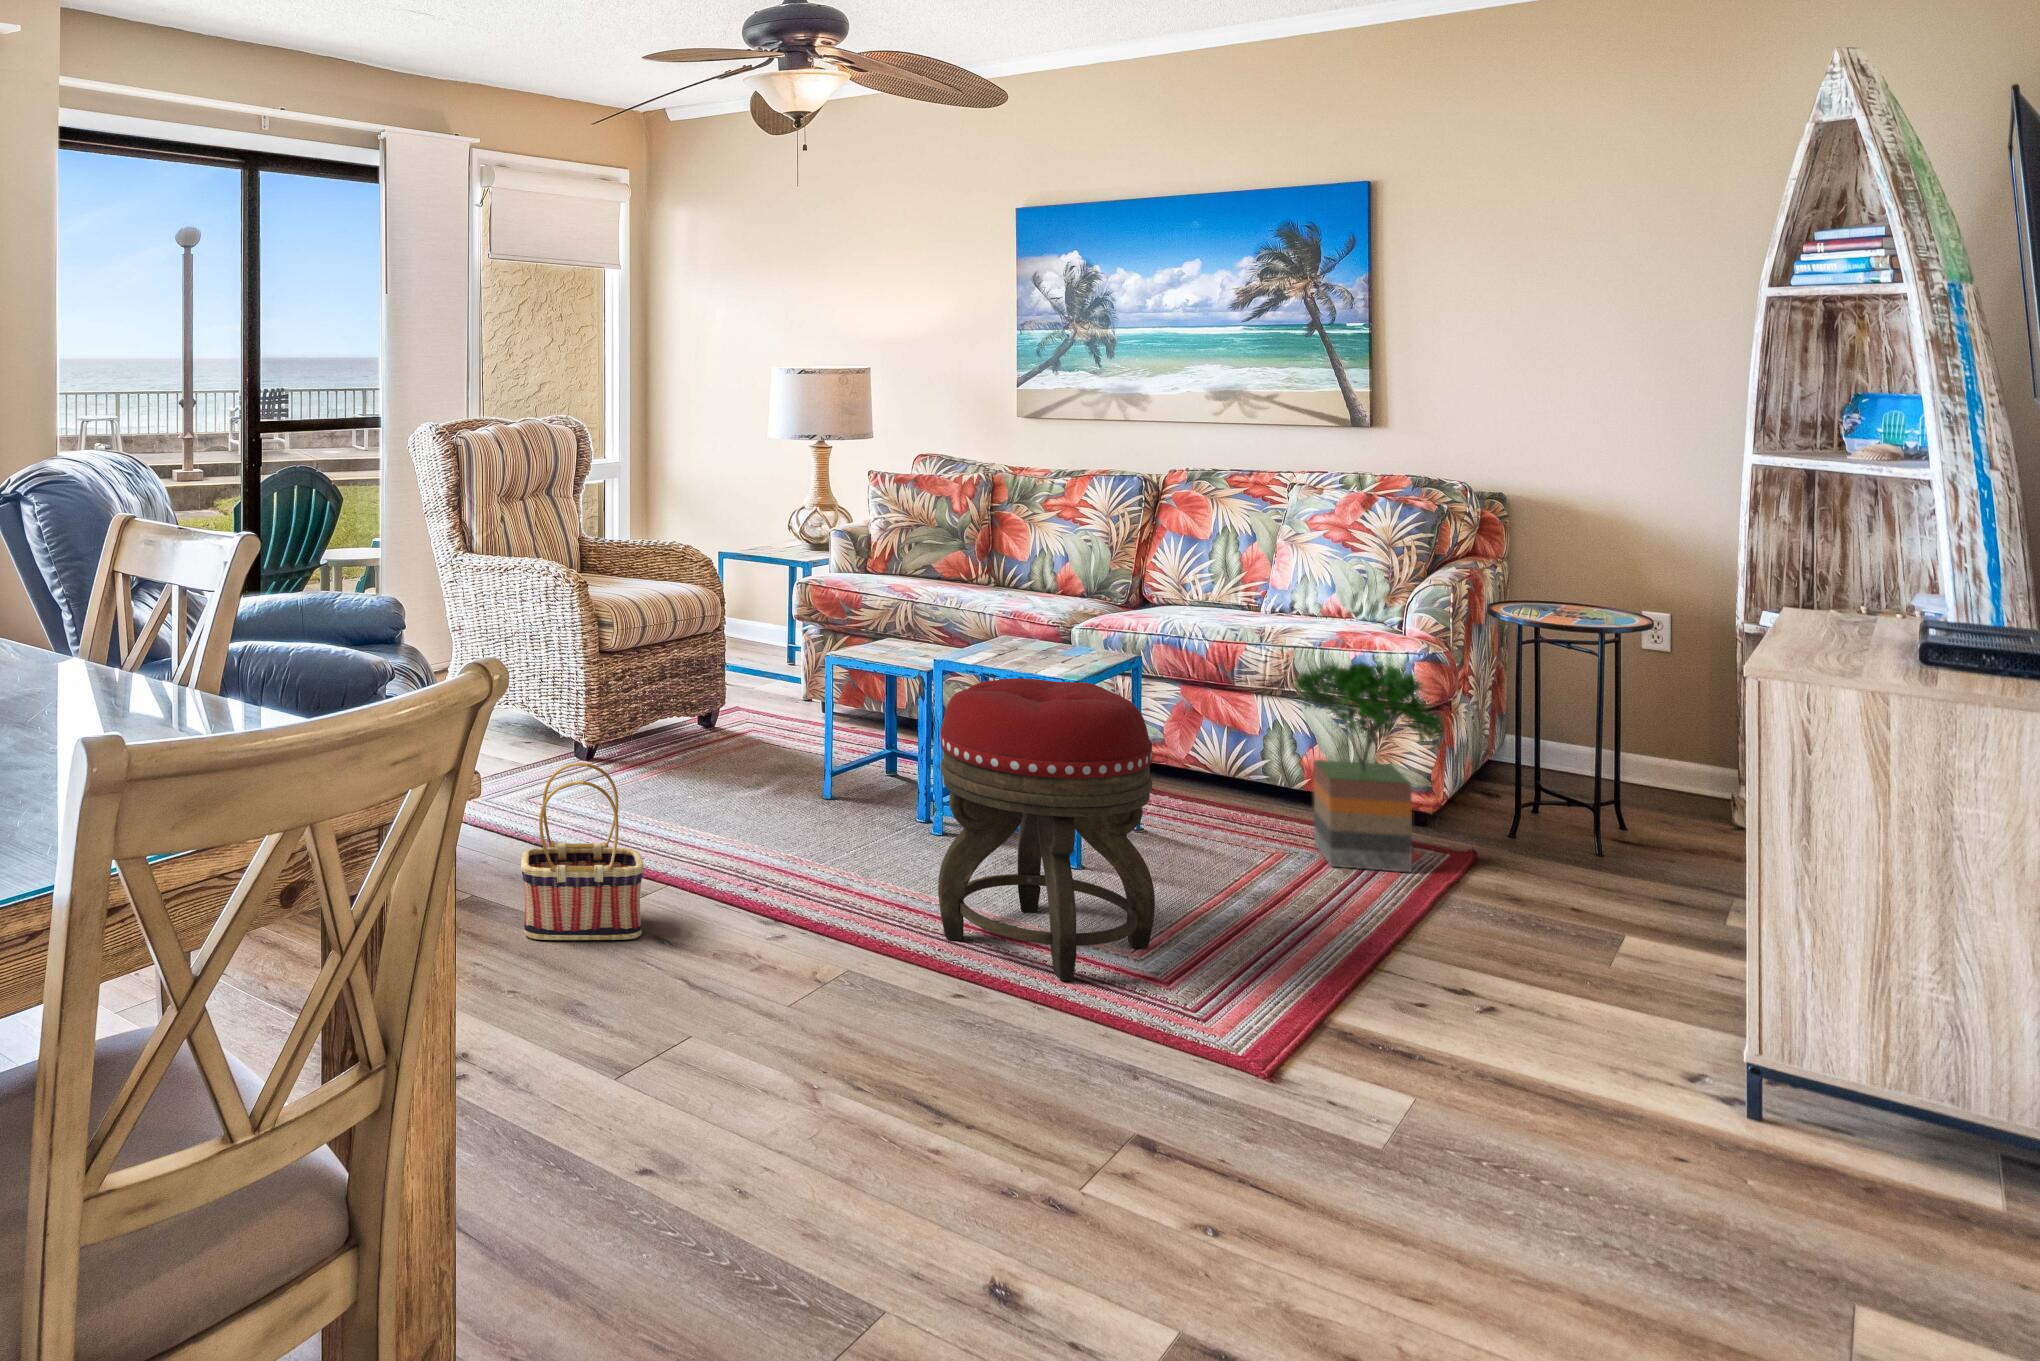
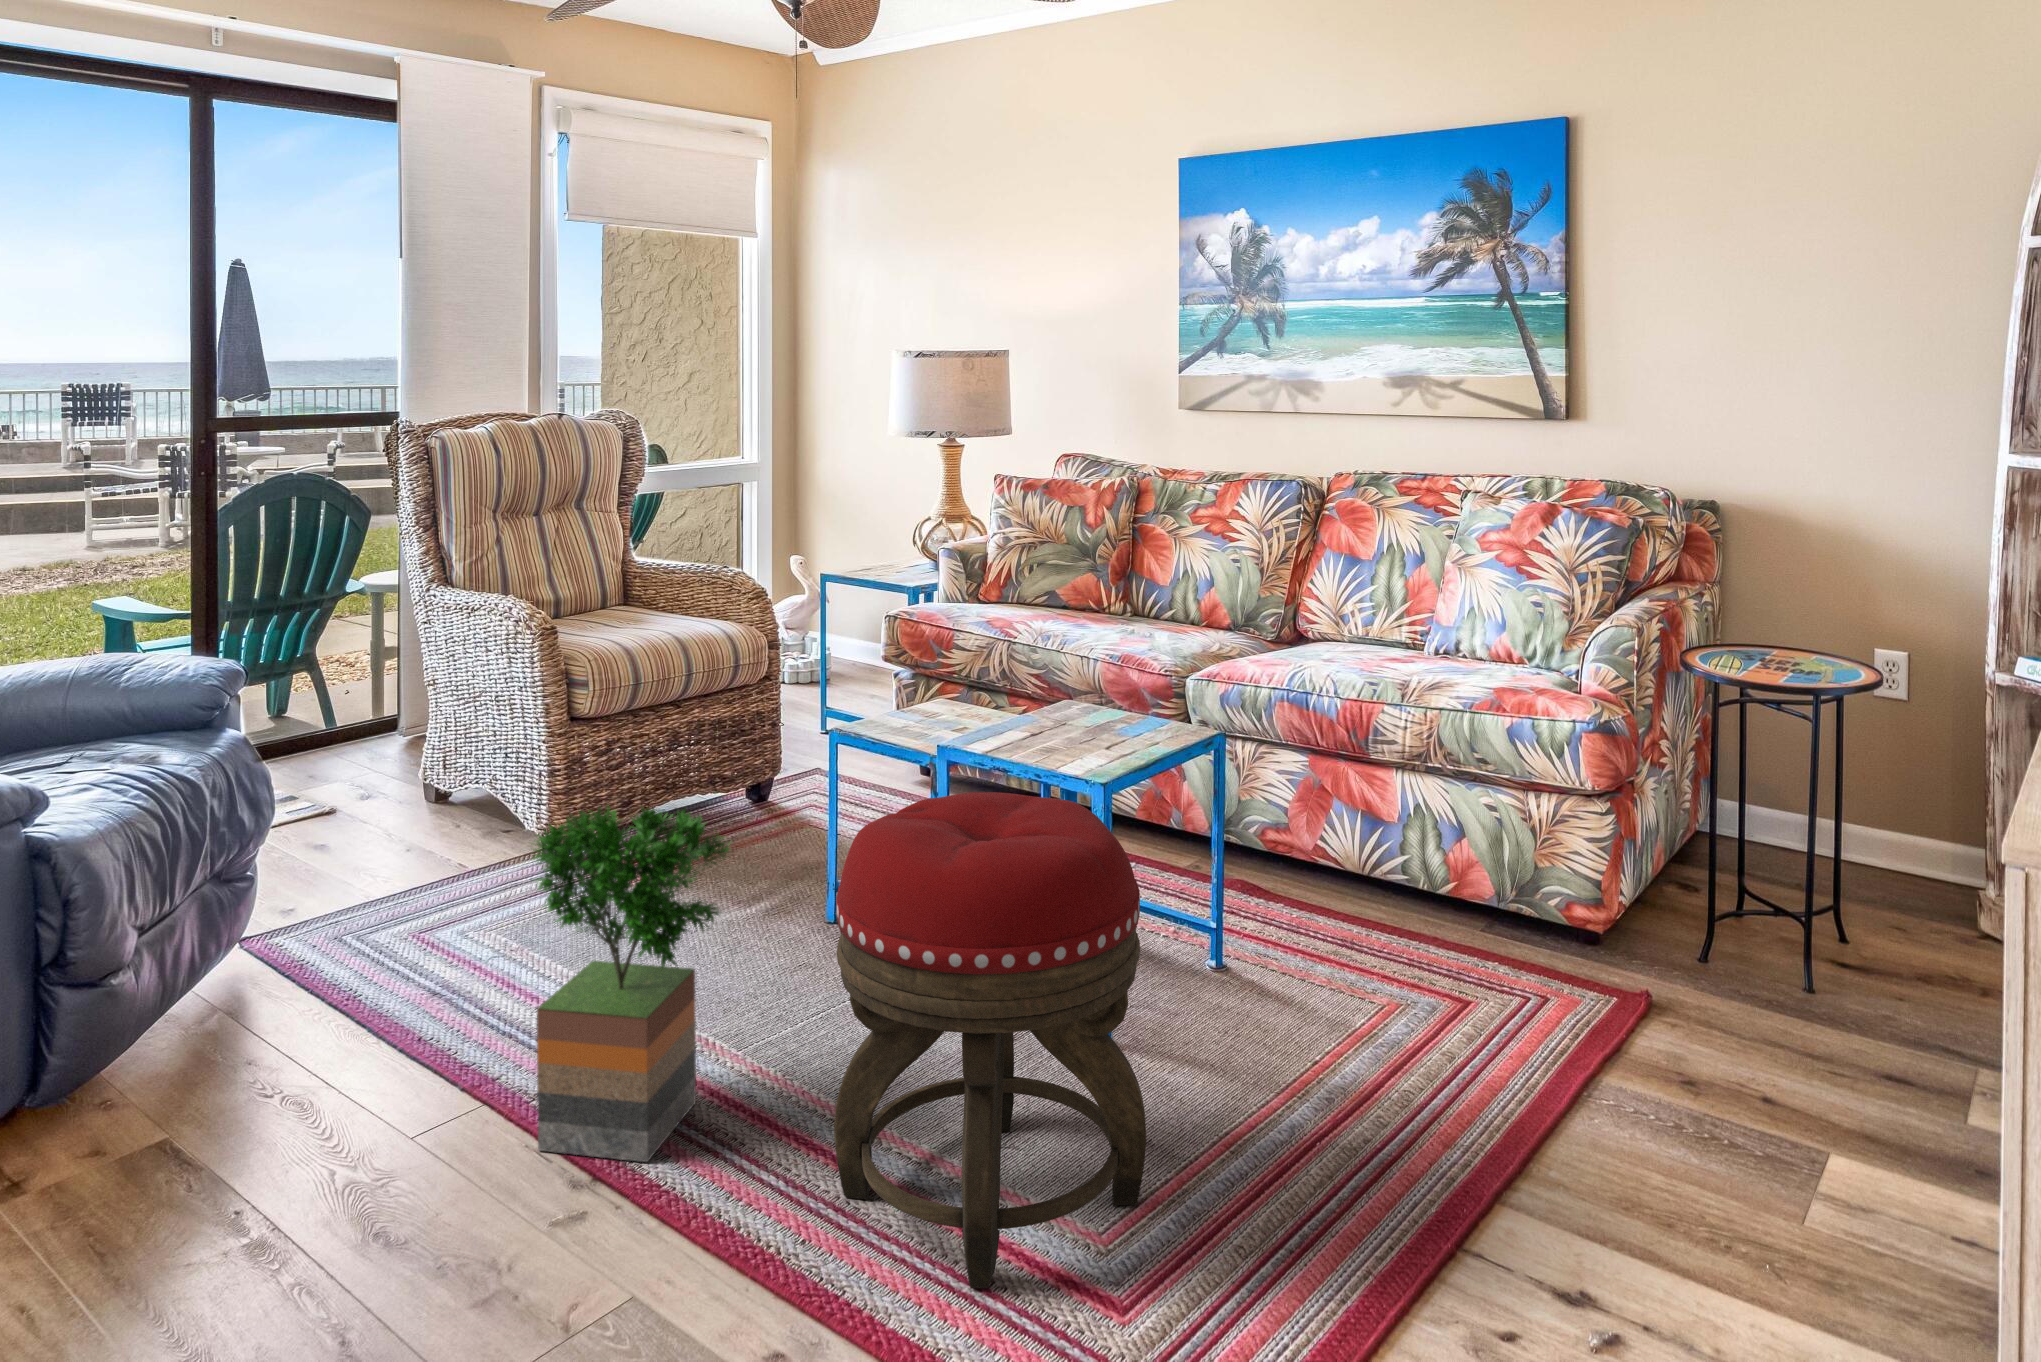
potted tree: present [1294,661,1446,872] -> present [533,806,730,1162]
basket: present [521,763,644,940] -> none [189,933,401,1222]

